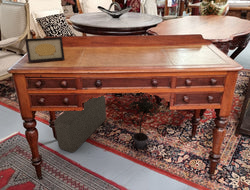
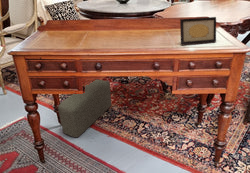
picture frame: present [25,37,65,62] -> present [180,17,216,44]
potted plant: present [129,92,157,149] -> none [131,73,162,136]

